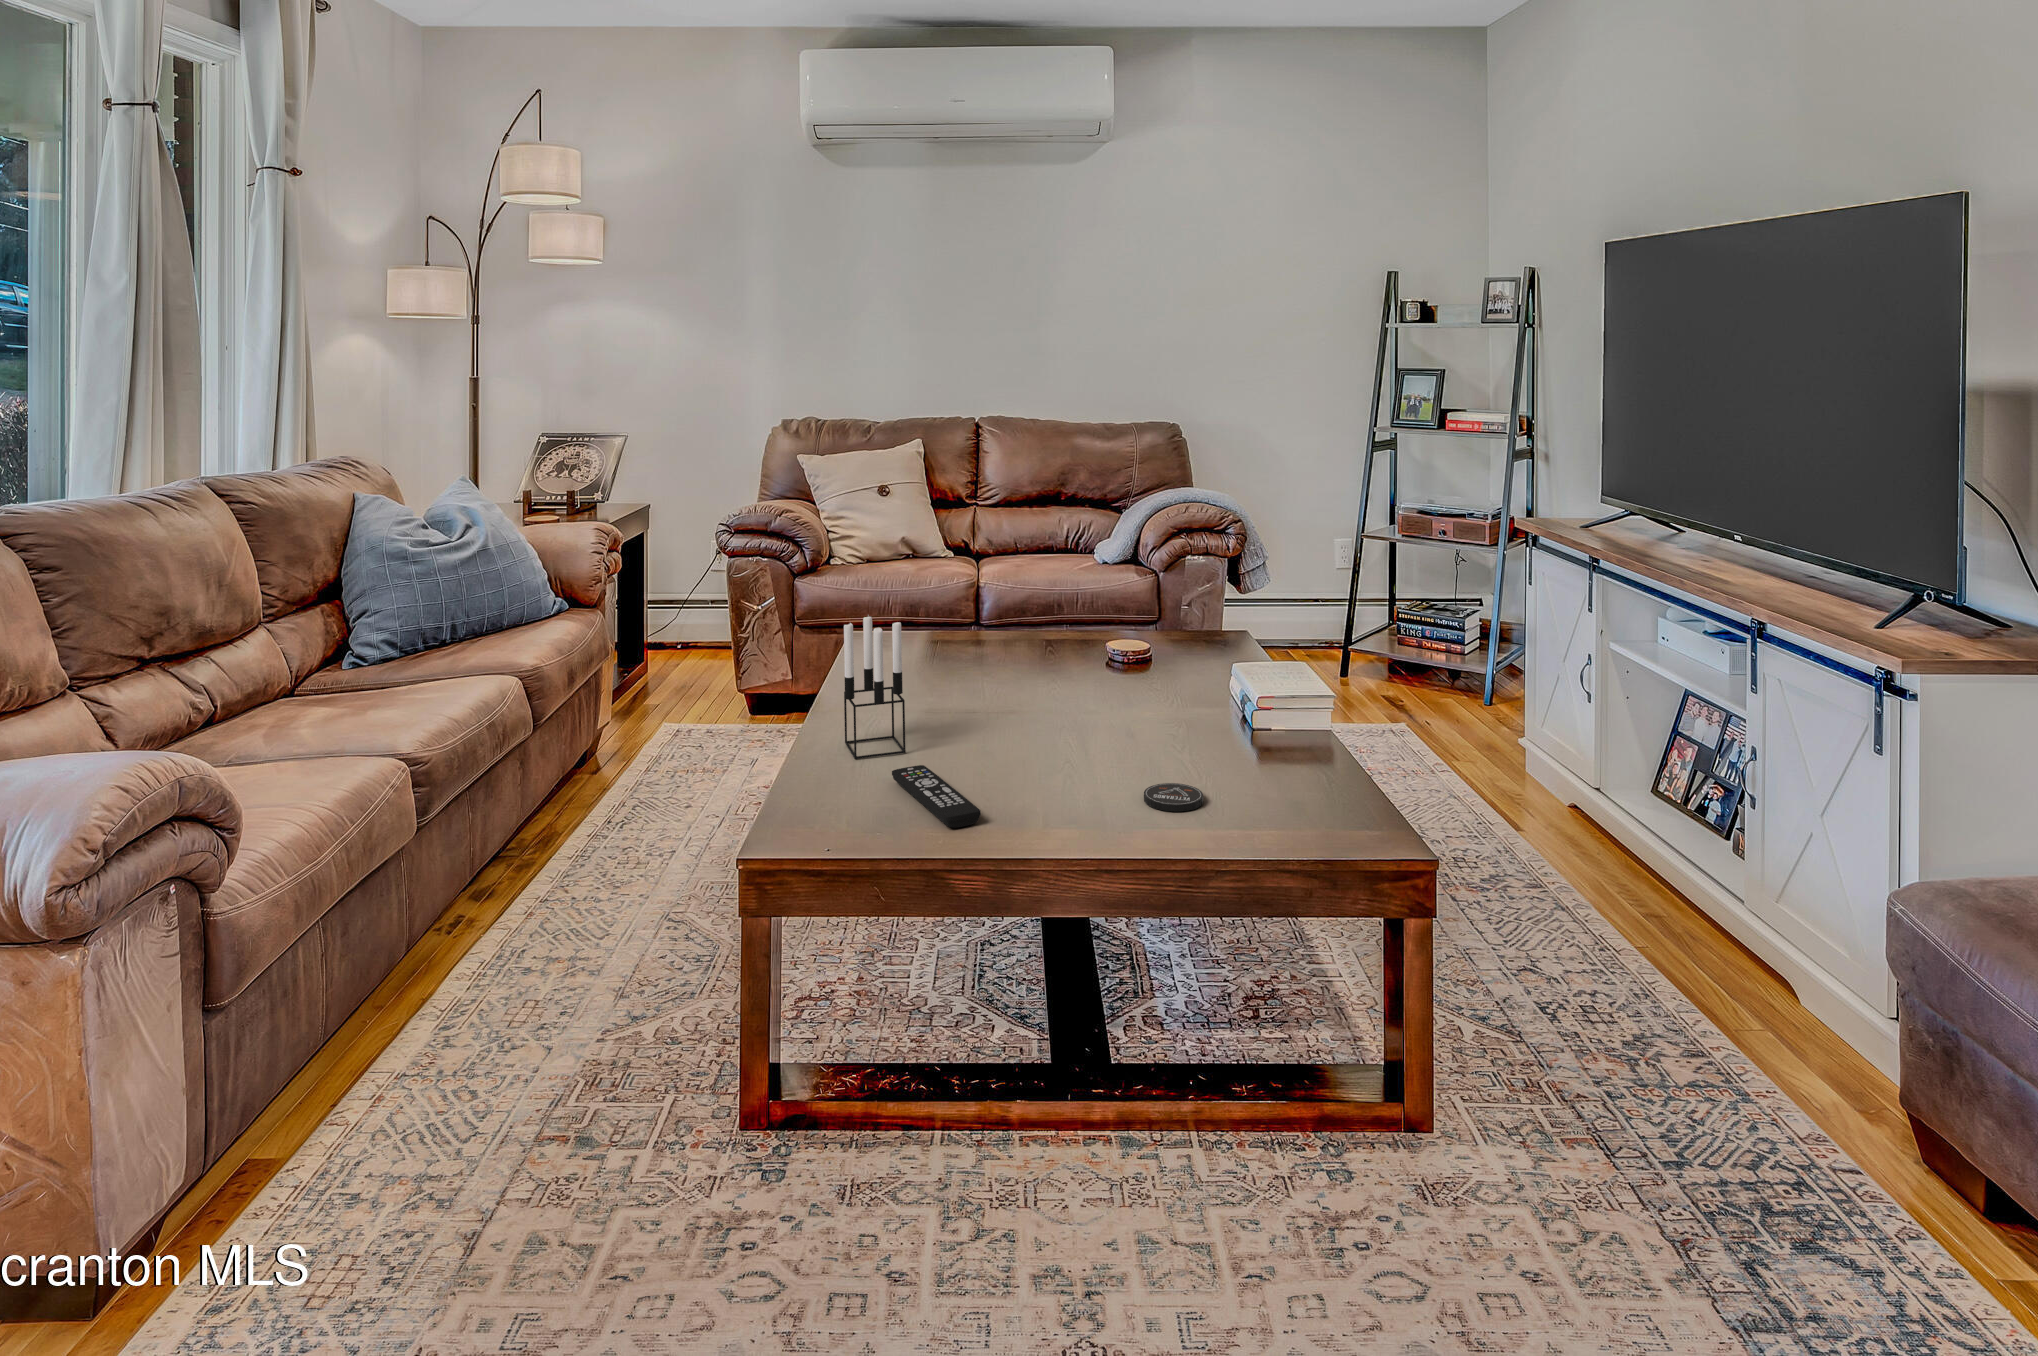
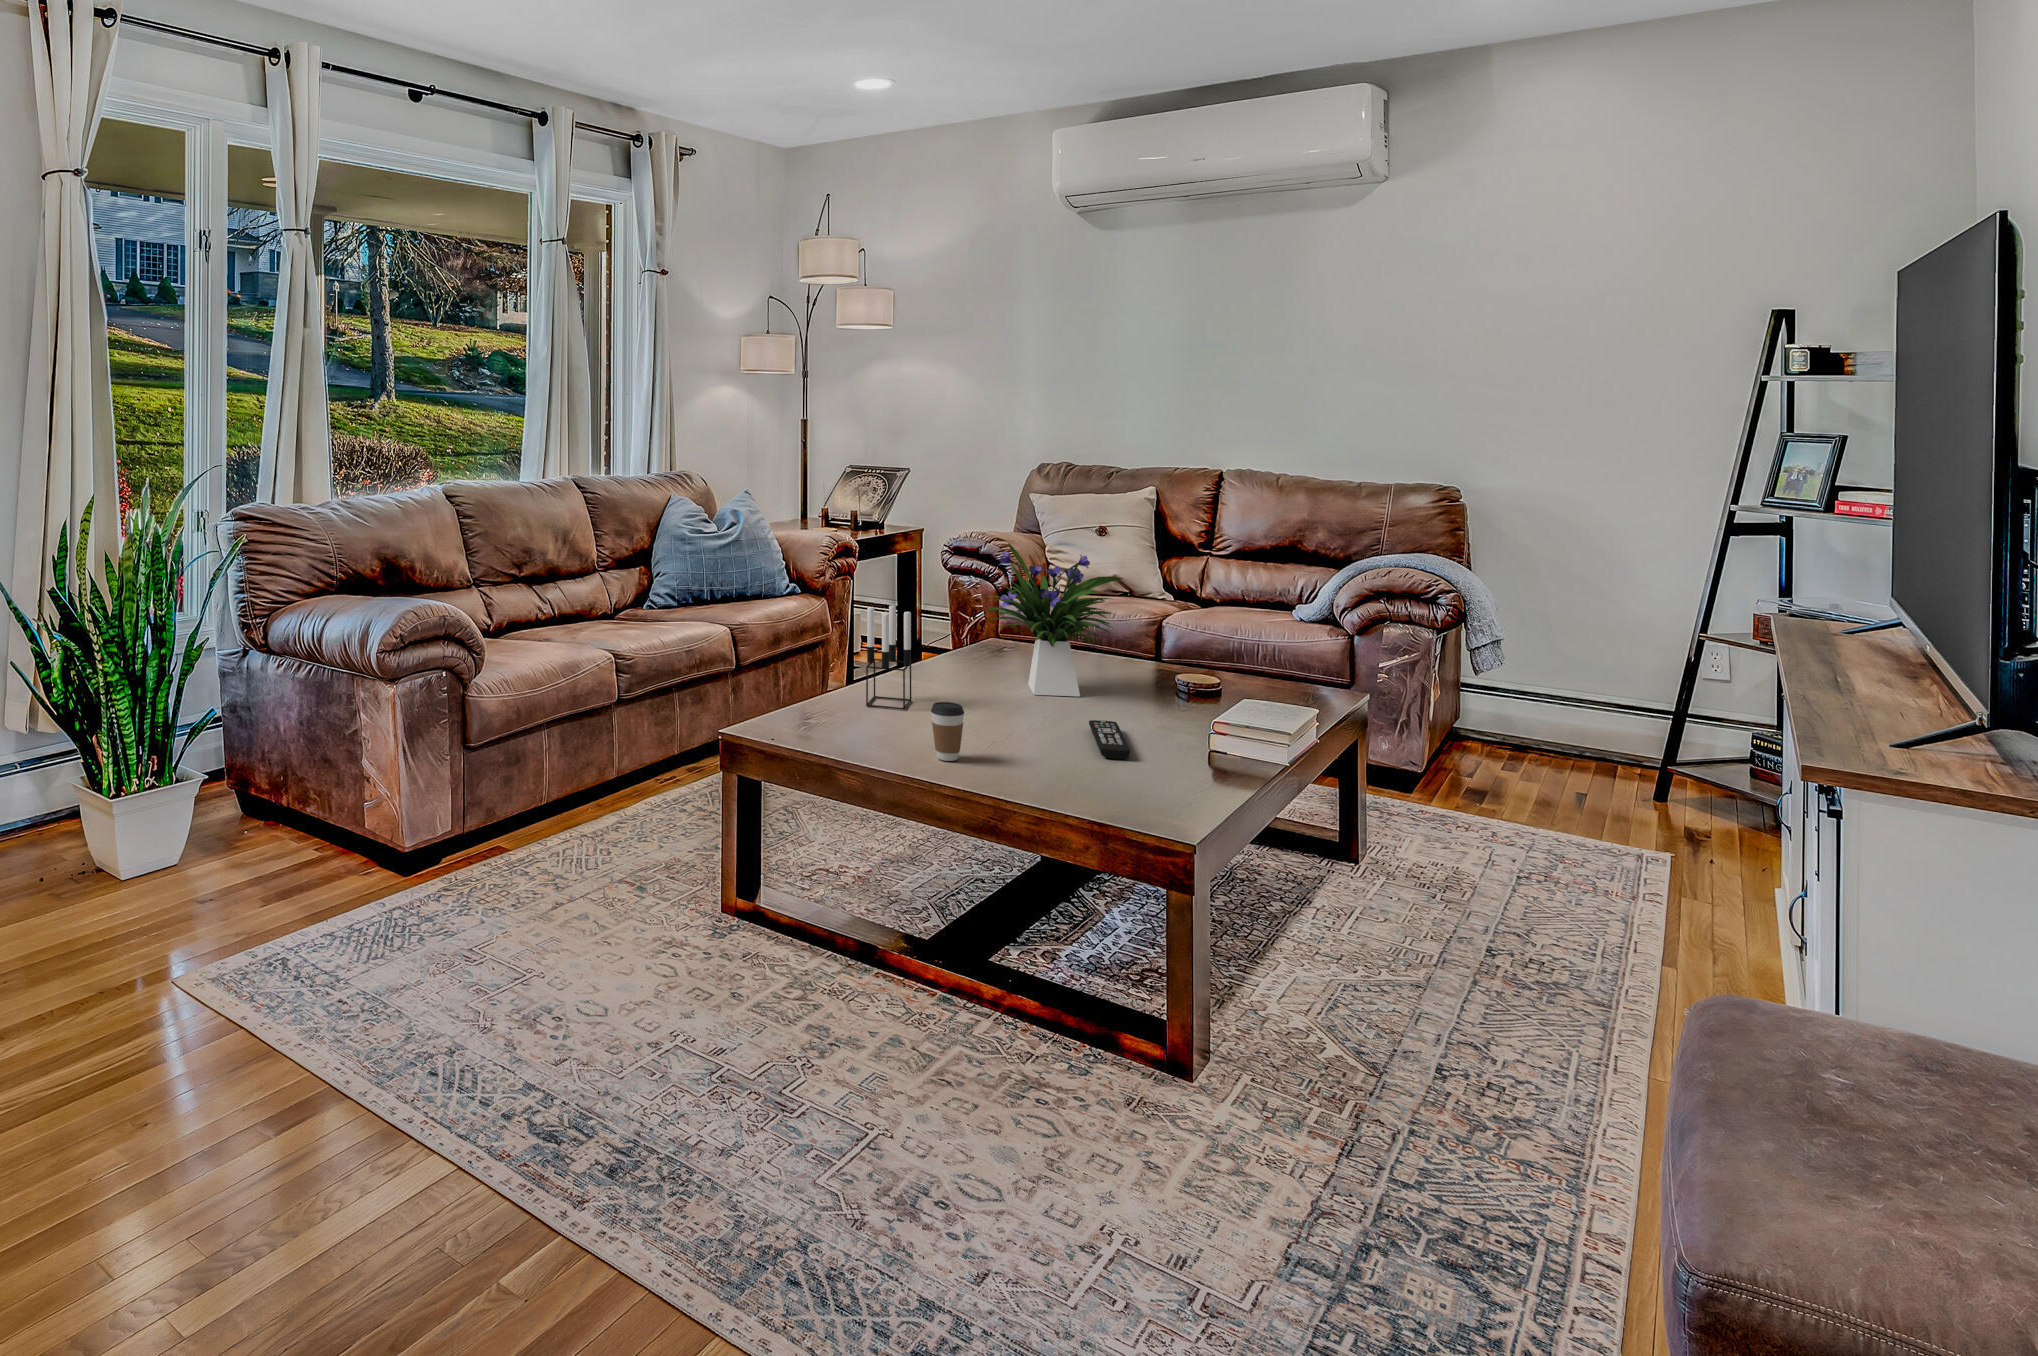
flower arrangement: none [925,518,1092,697] -> present [981,543,1123,696]
coffee cup: none [1032,739,1076,819] -> present [931,702,964,761]
remote control: present [892,765,981,828] -> present [1089,720,1130,759]
coaster: present [1144,783,1203,812] -> none [1023,758,1072,778]

